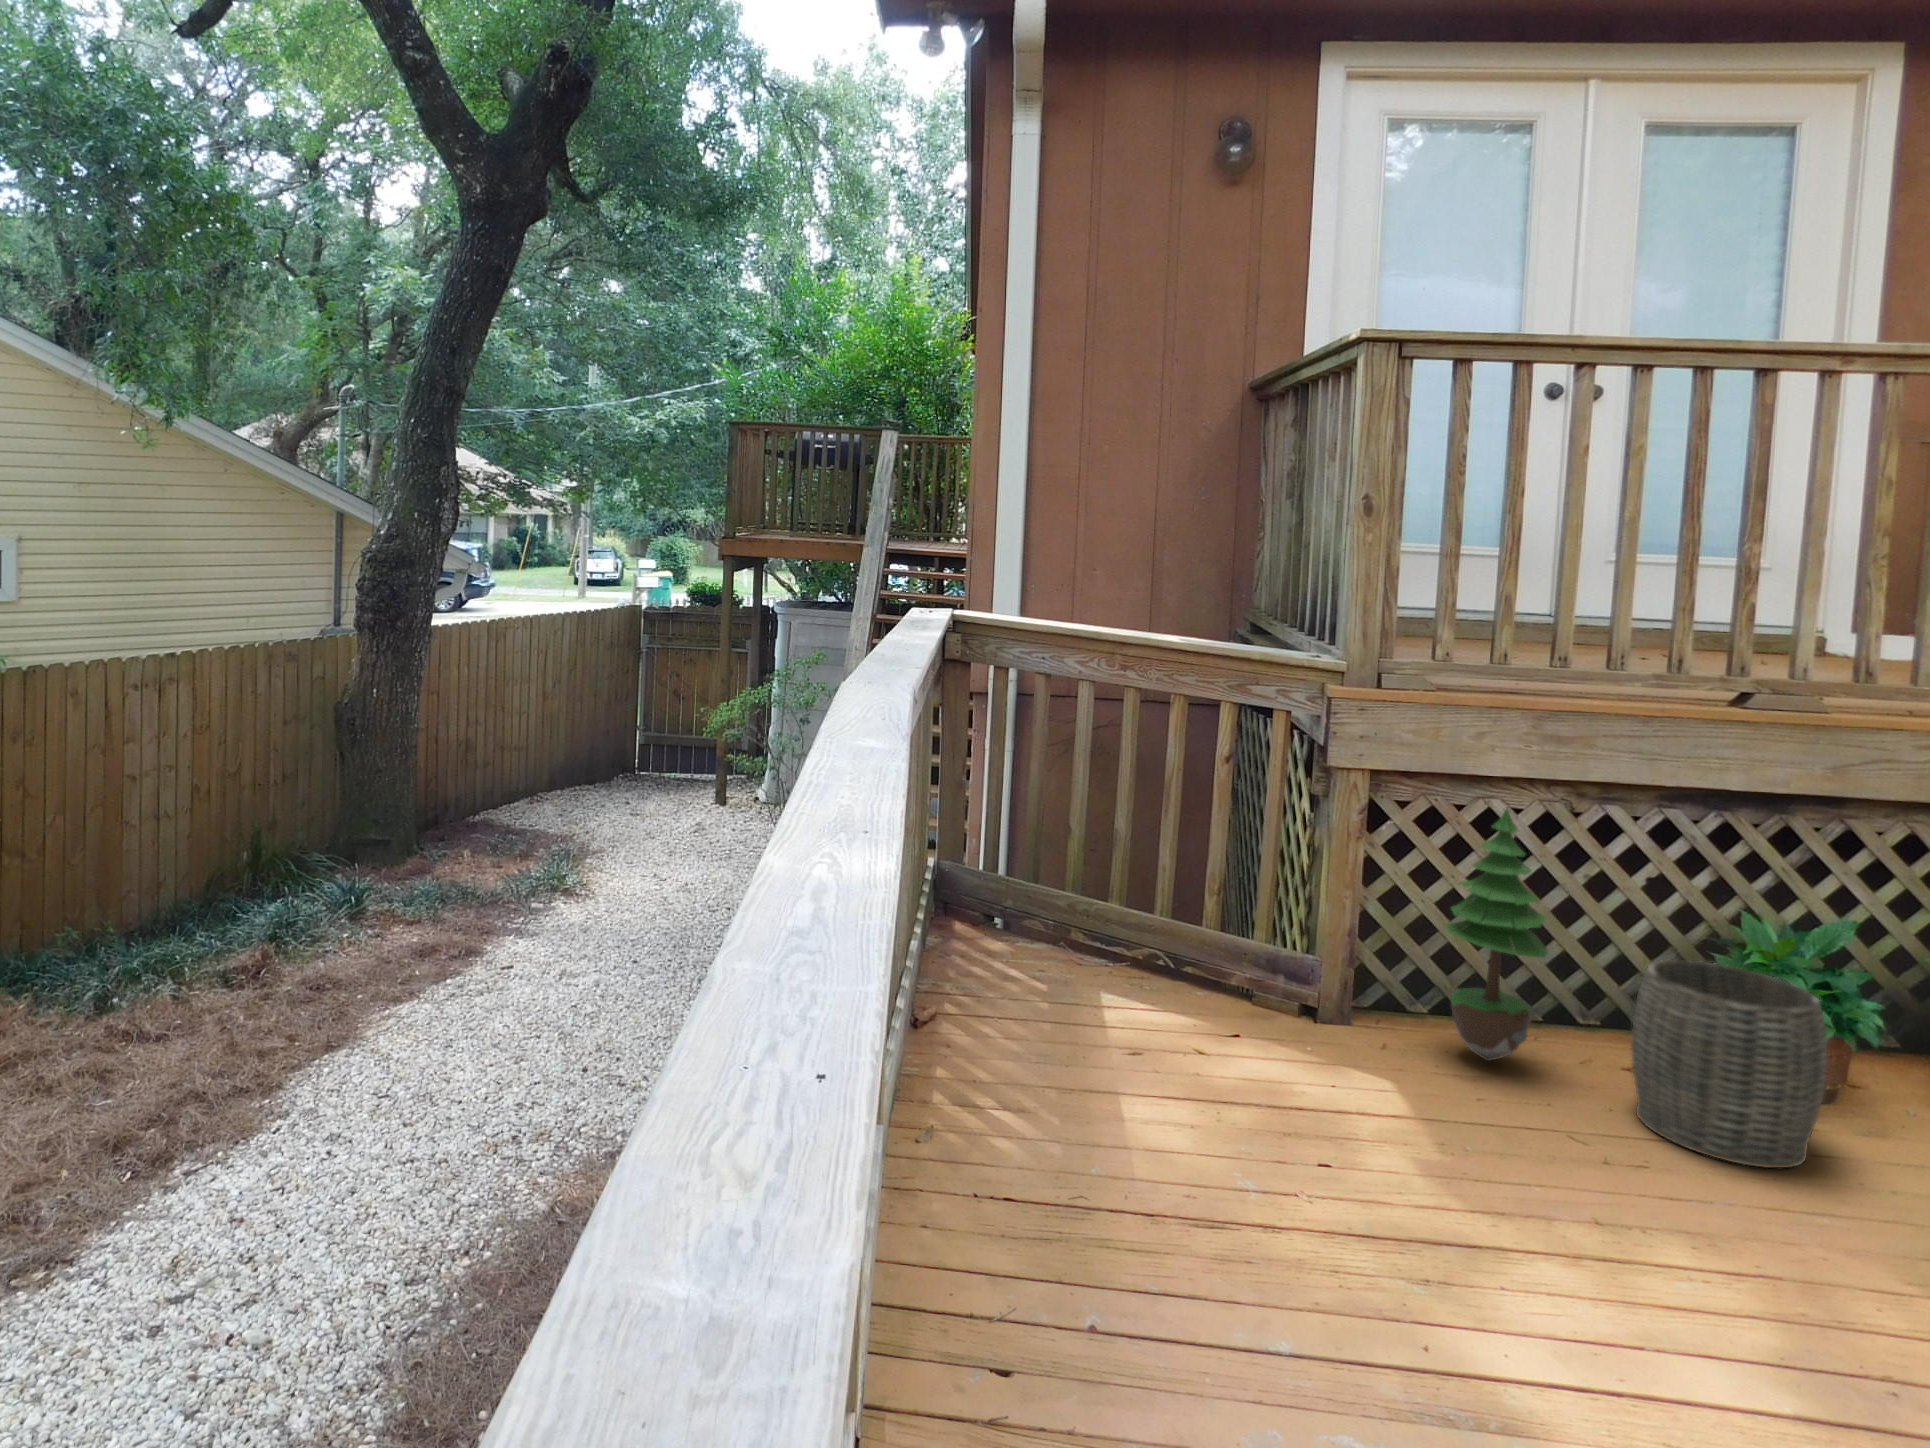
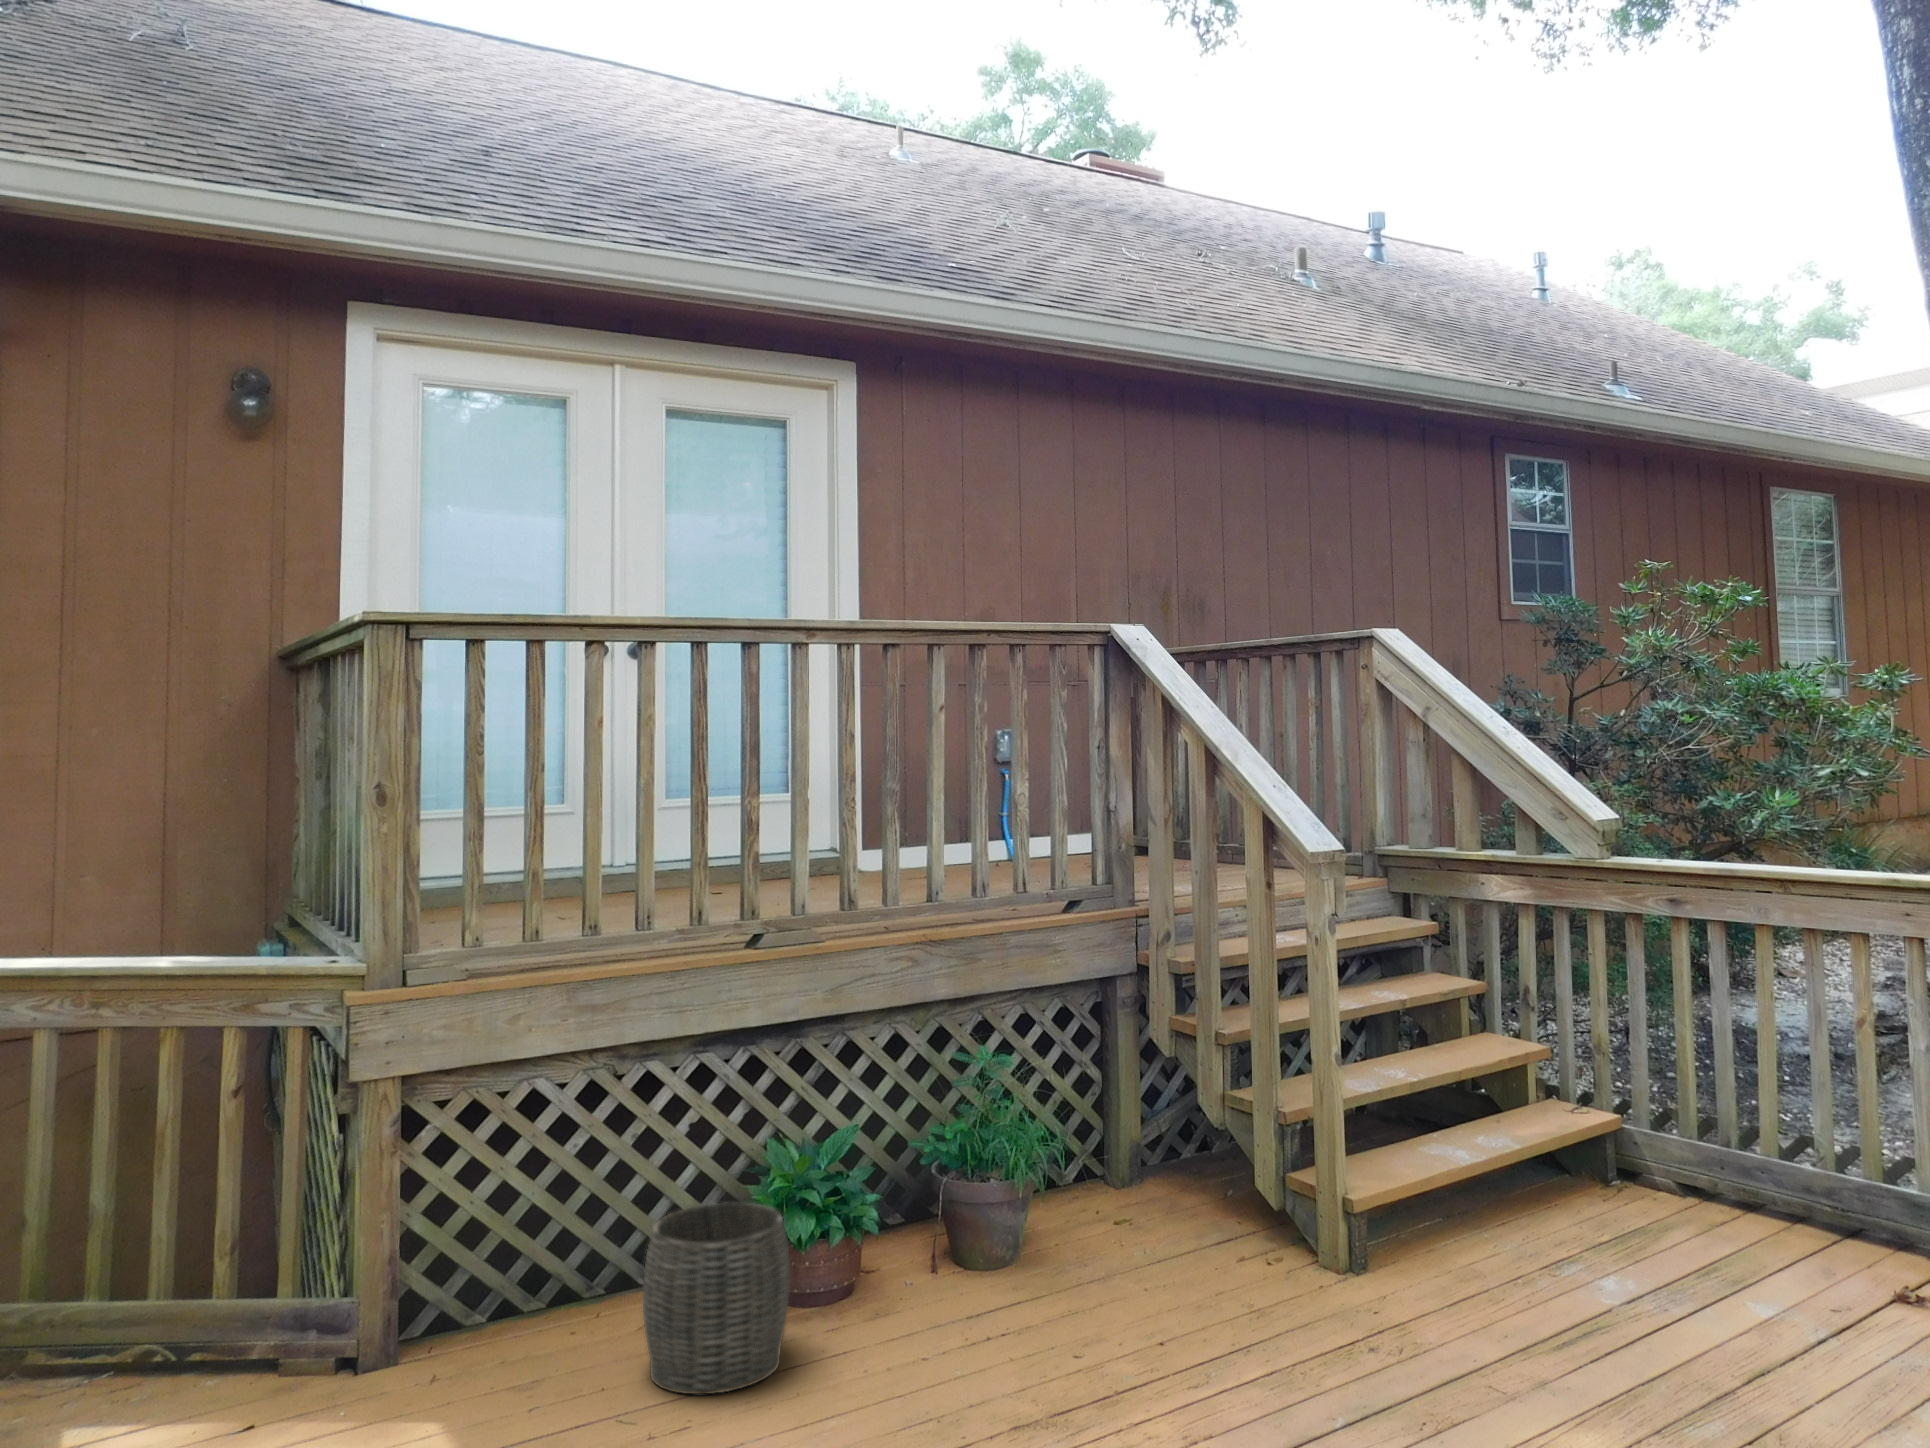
potted tree: present [1446,809,1548,1061] -> none [476,1093,577,1363]

